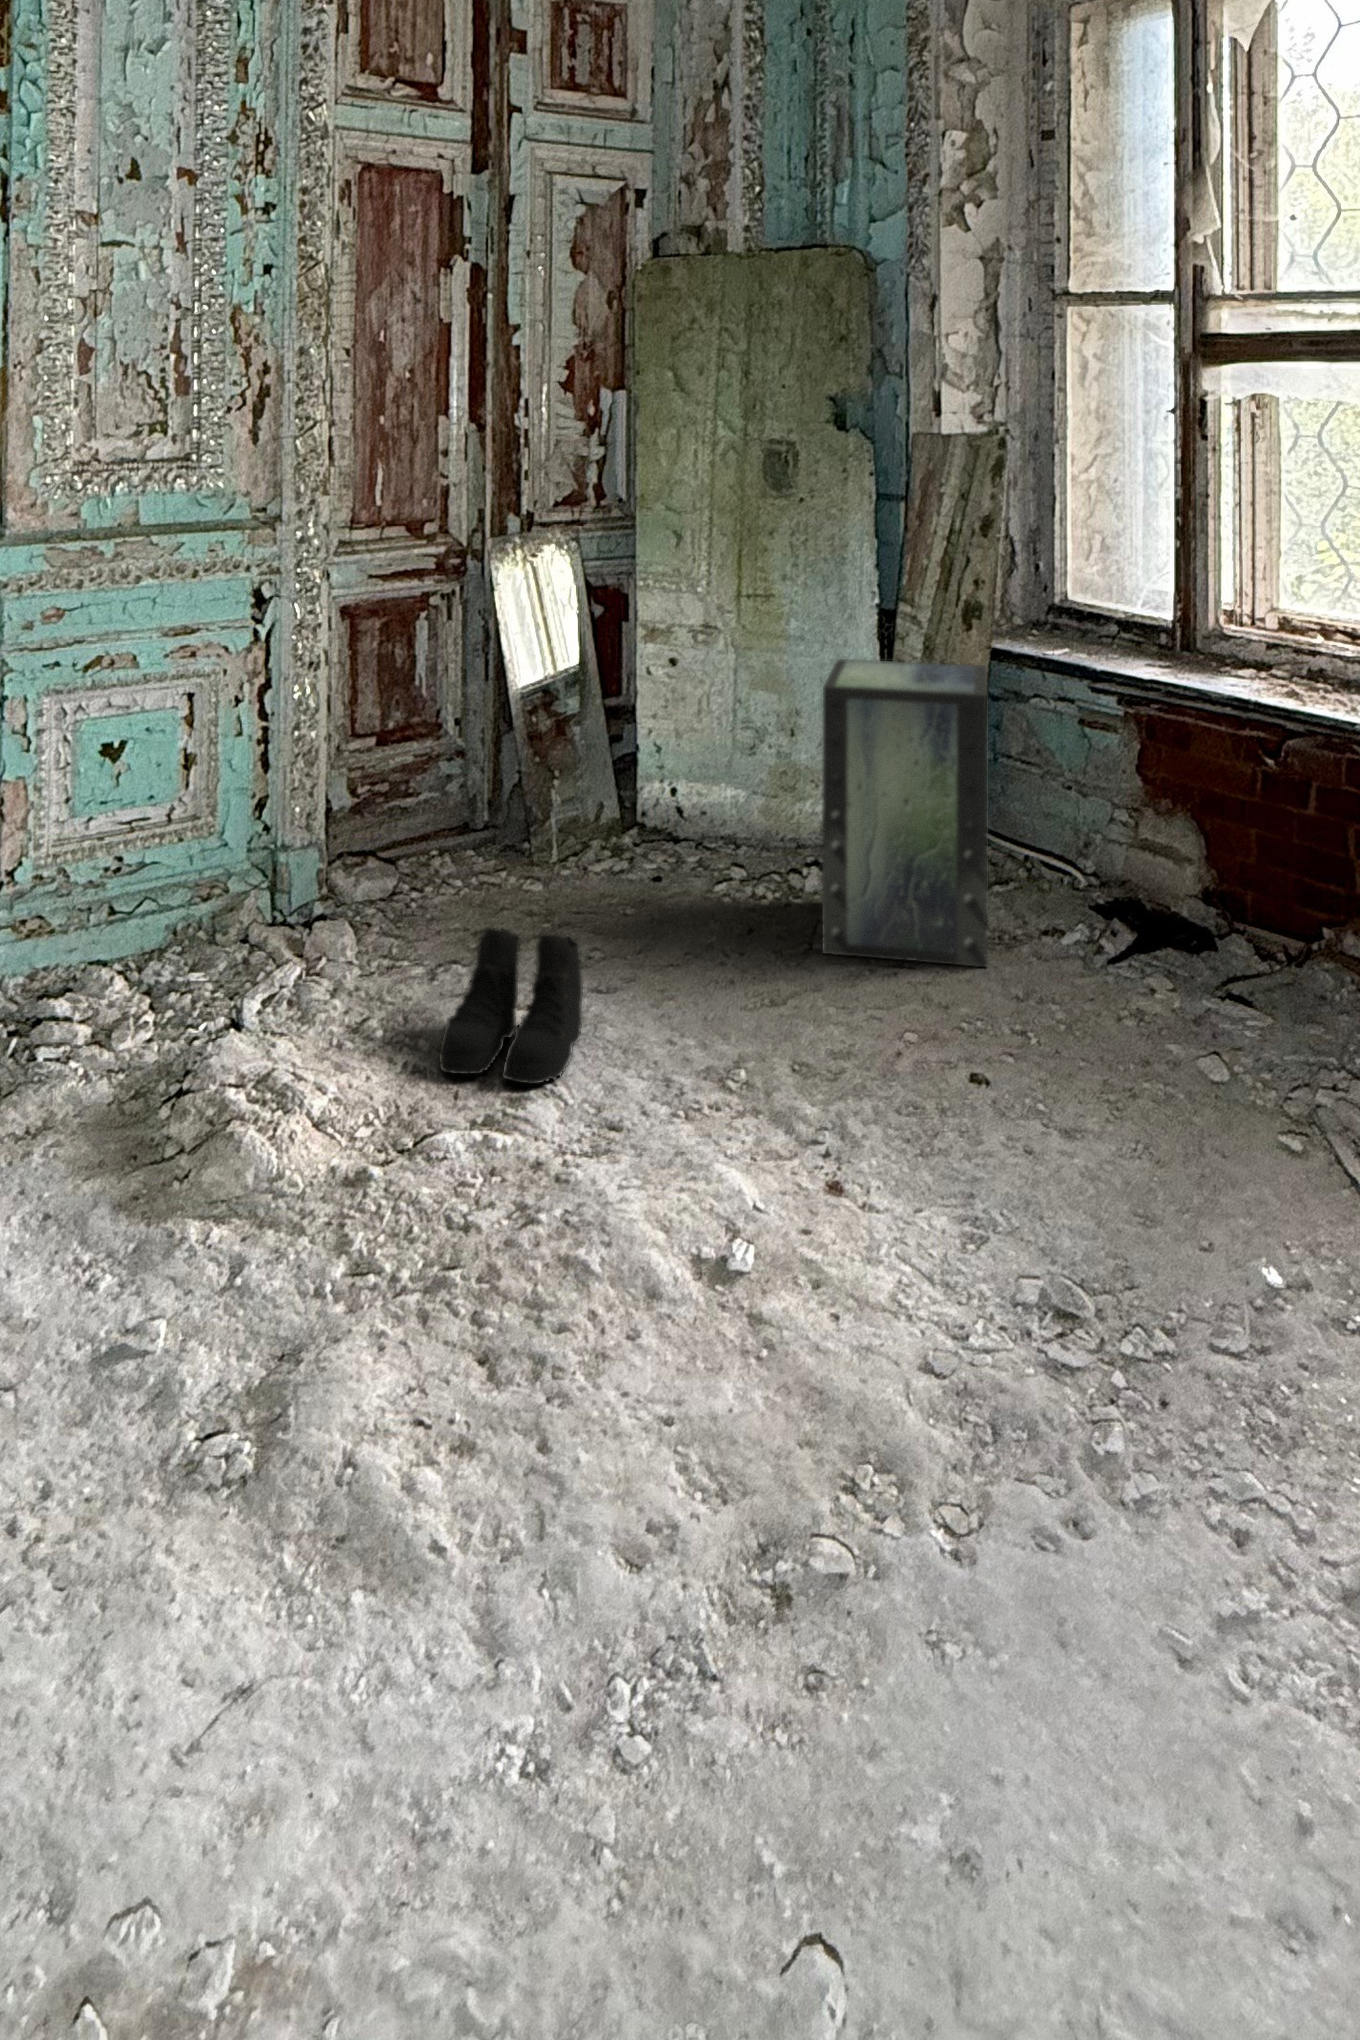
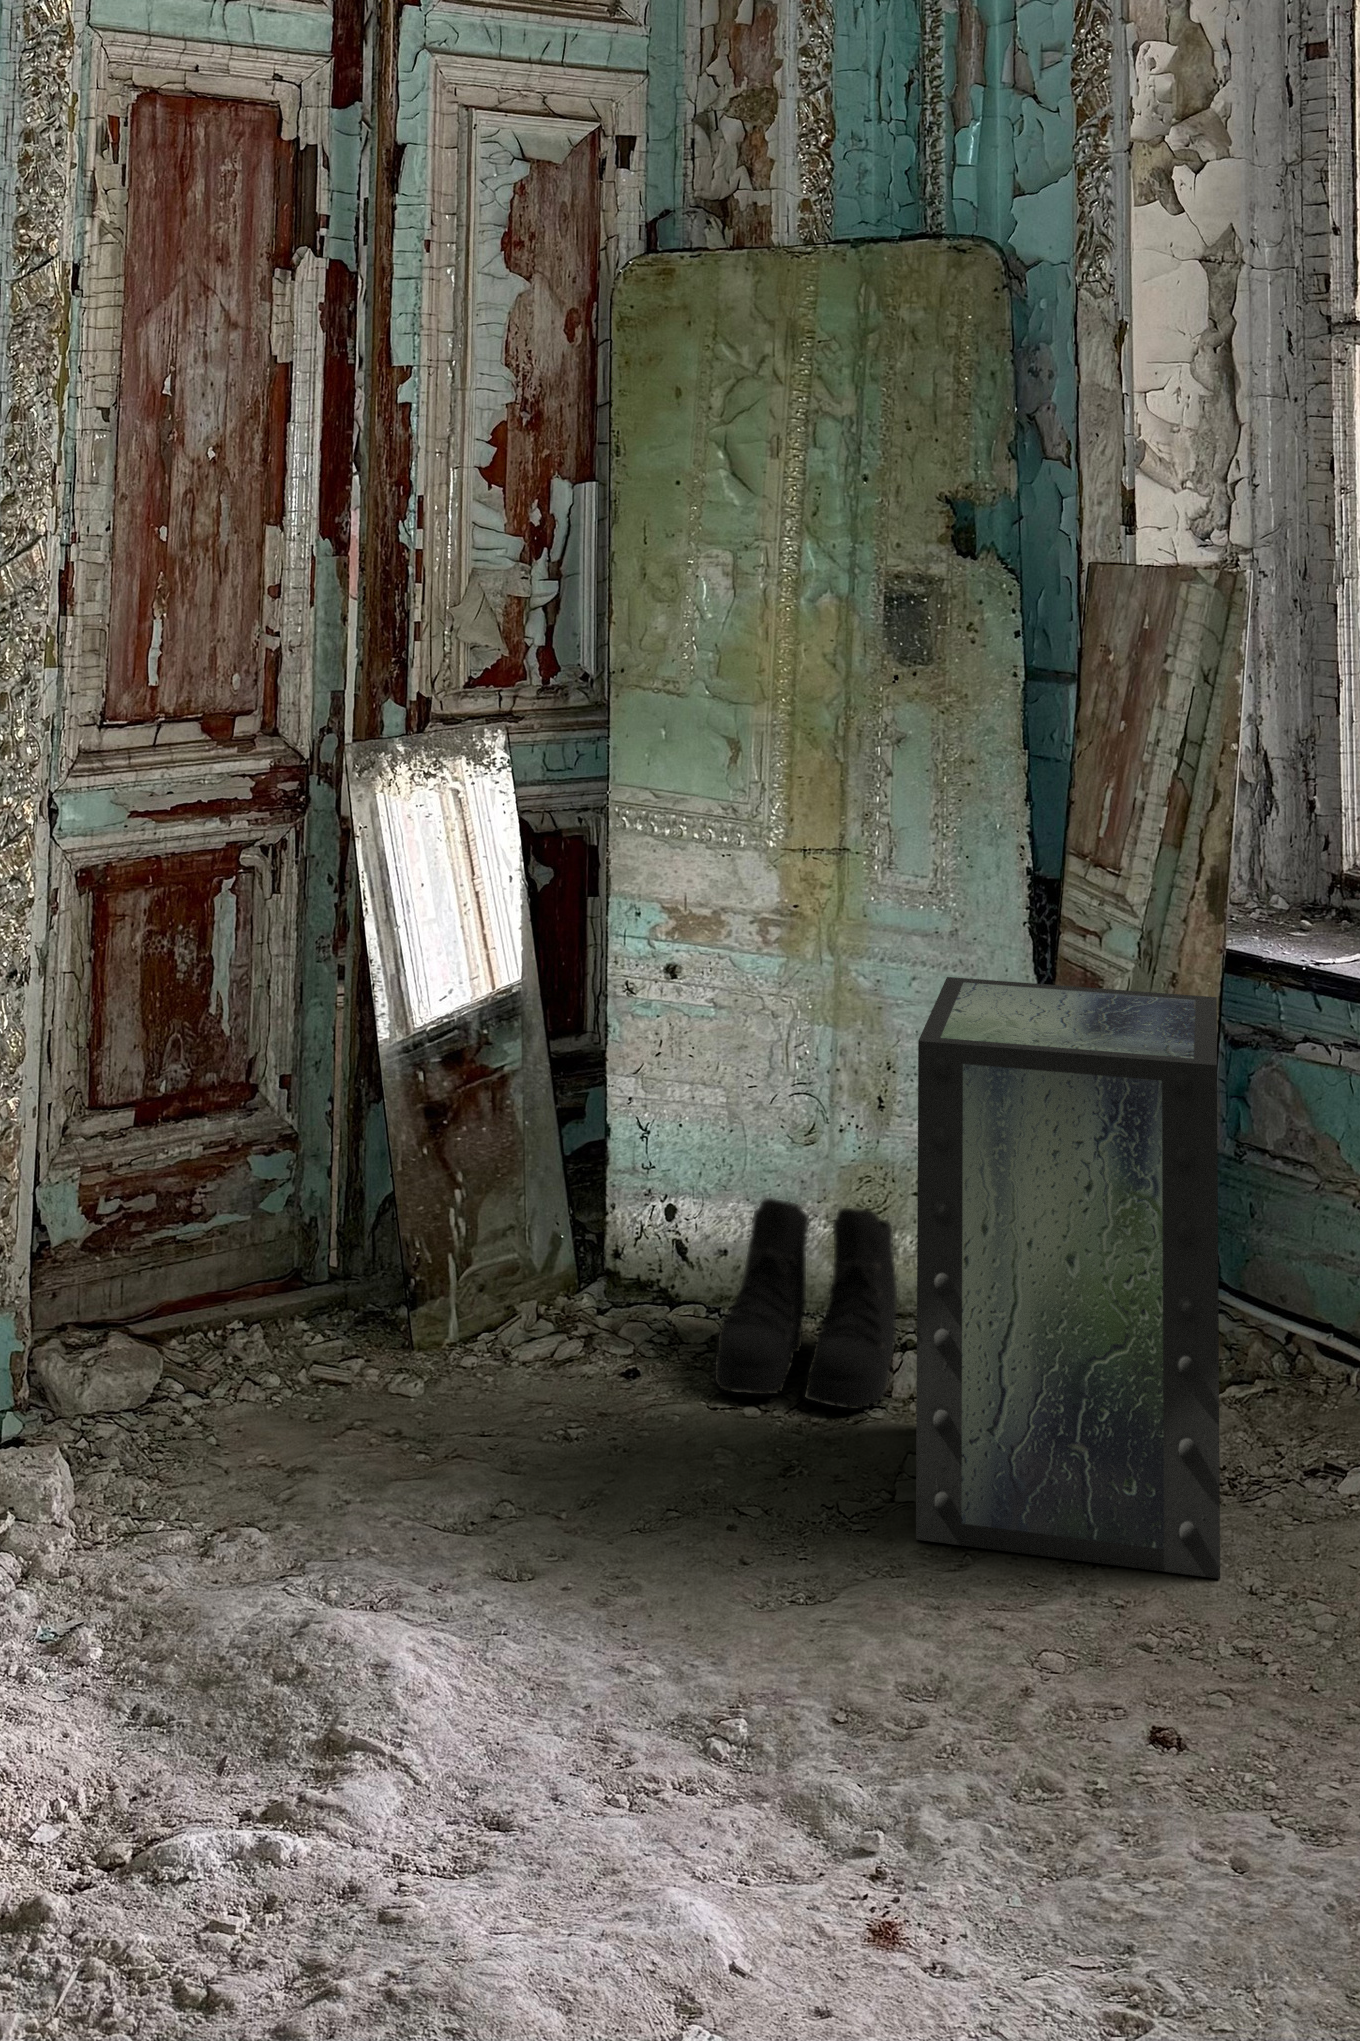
boots: present [439,927,583,1084] -> present [715,1198,897,1408]

